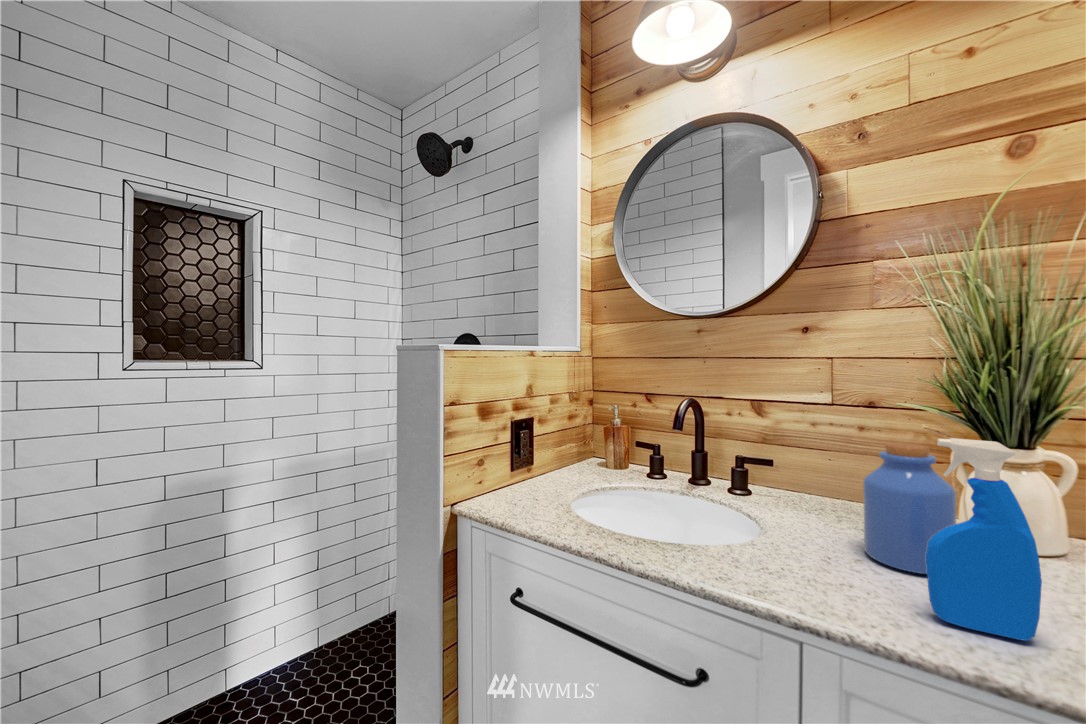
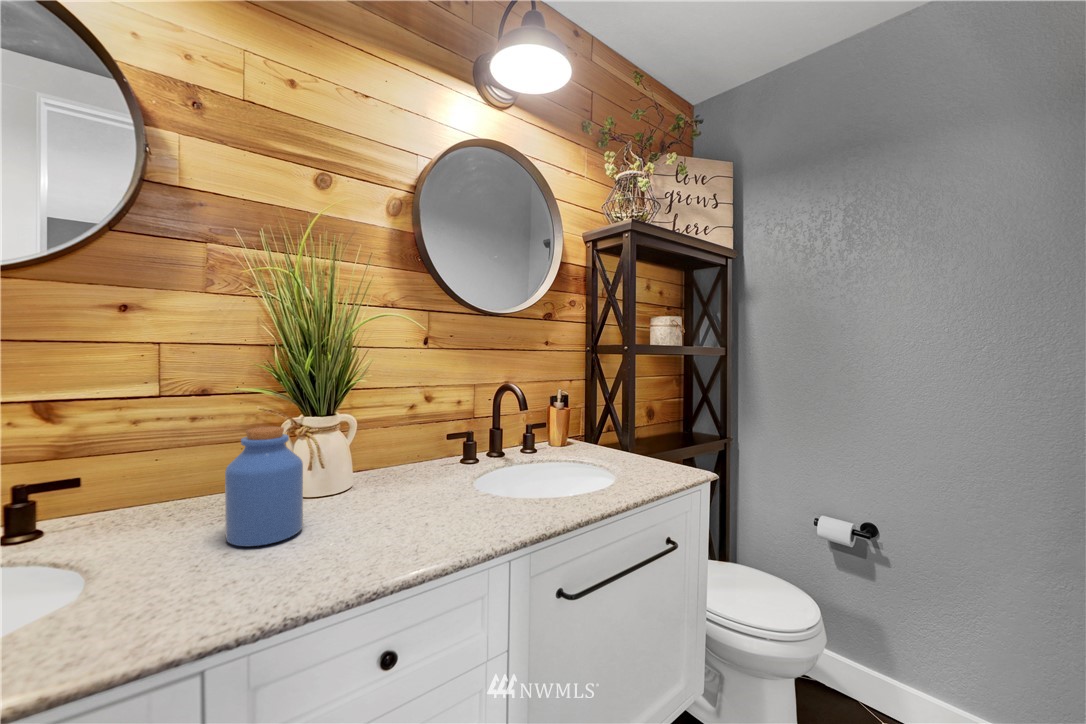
spray bottle: present [926,438,1042,641] -> none [304,415,372,569]

